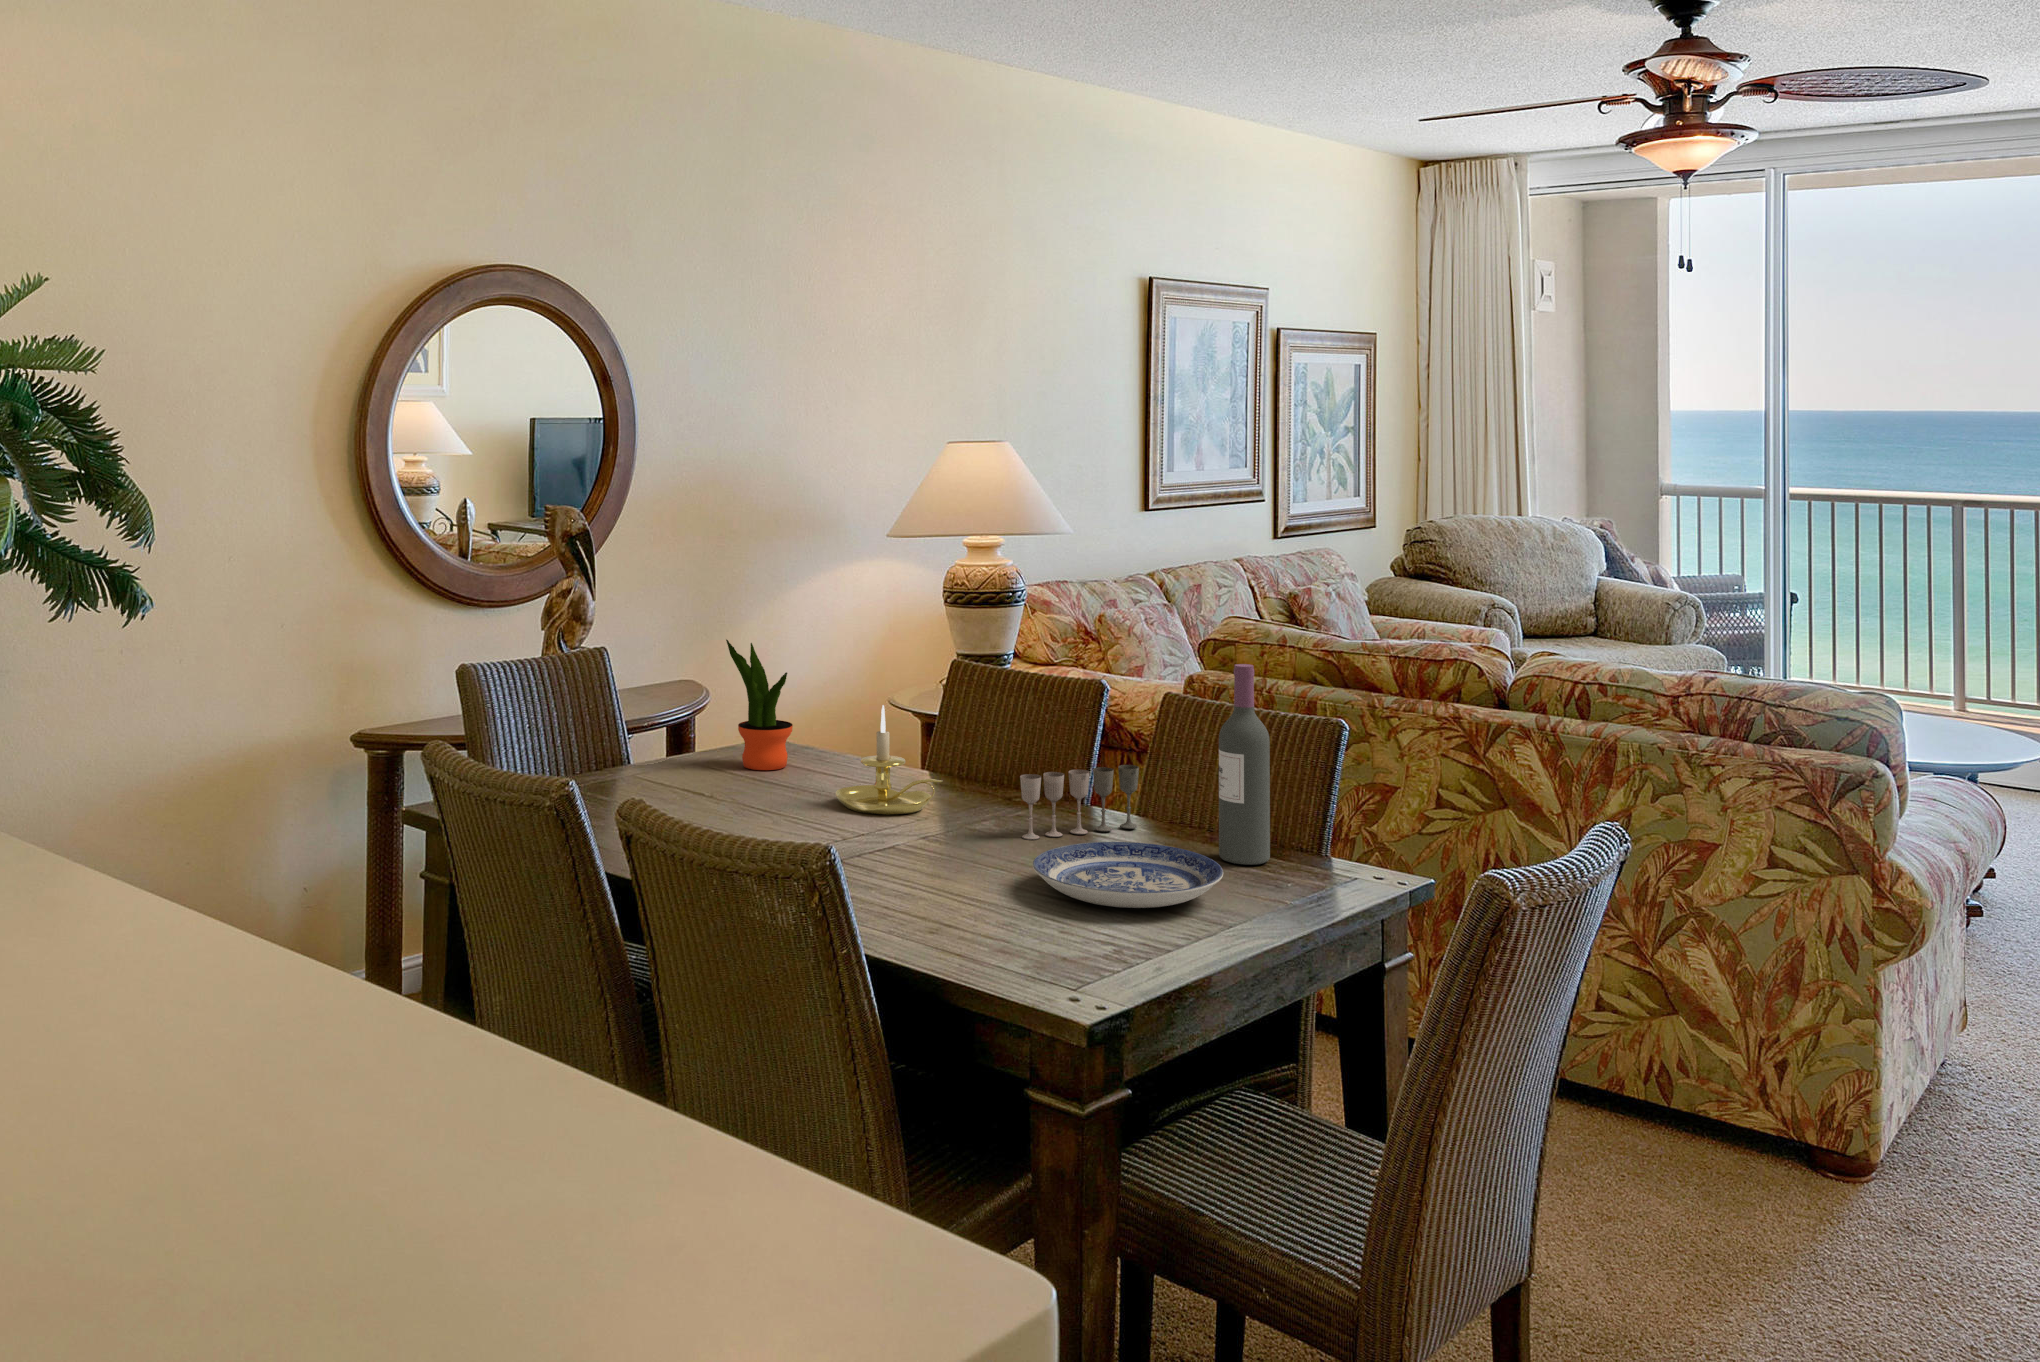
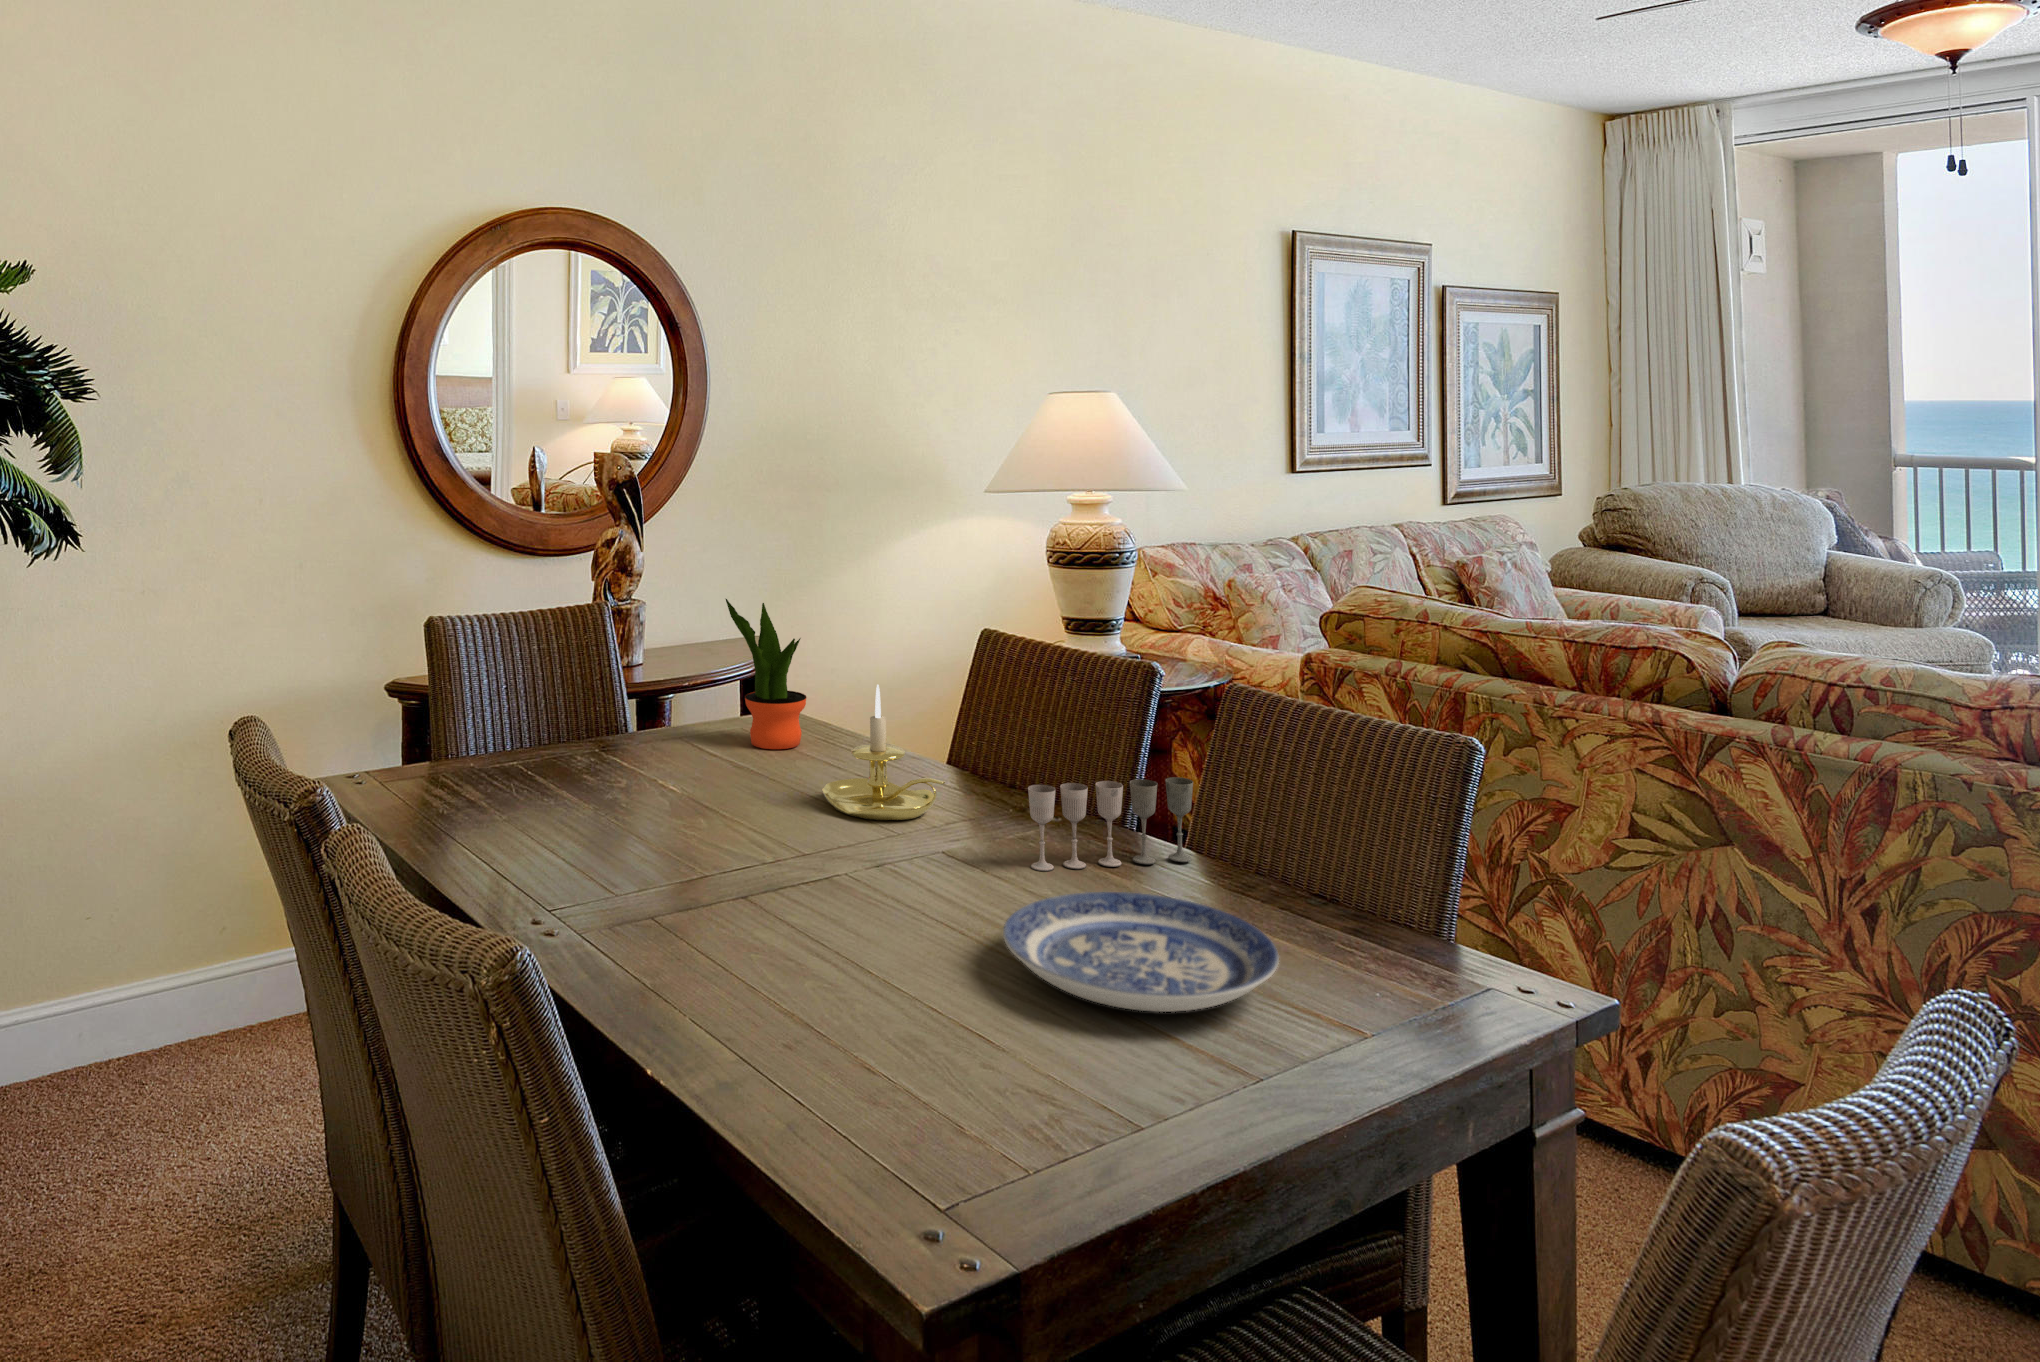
wine bottle: present [1219,664,1270,865] -> none [1291,655,1367,937]

